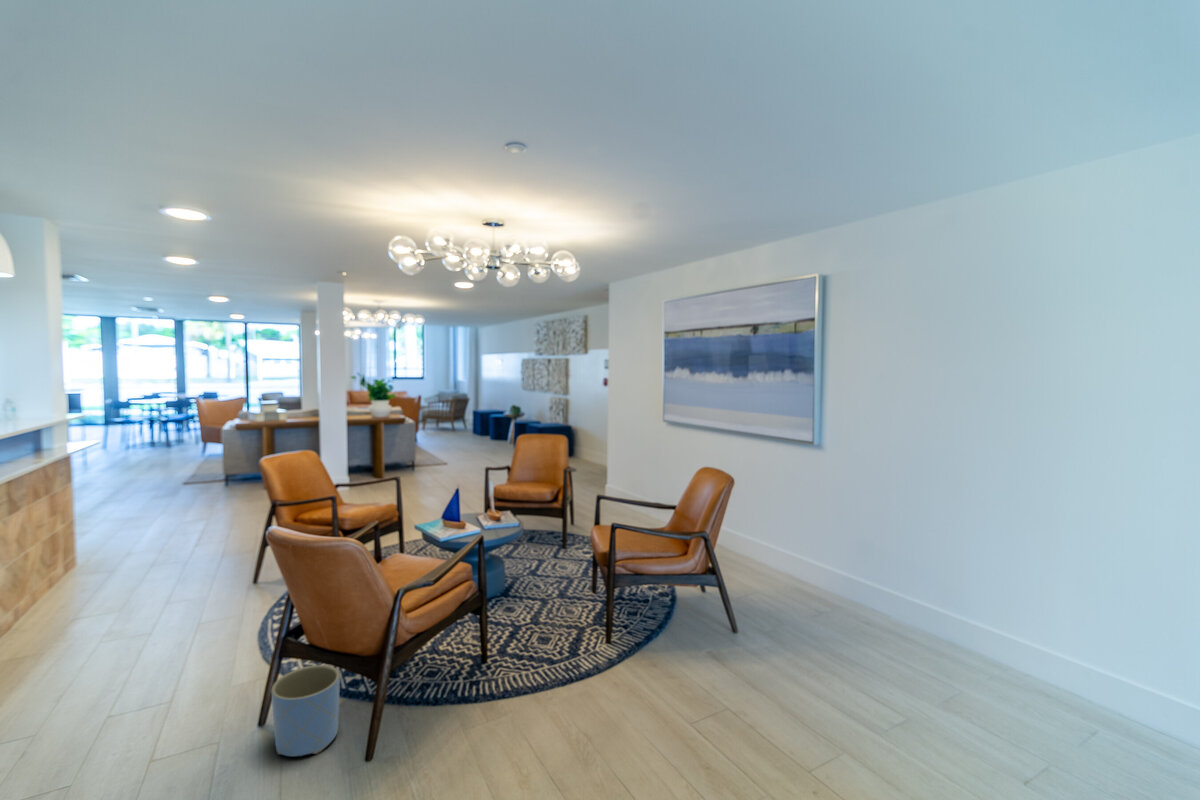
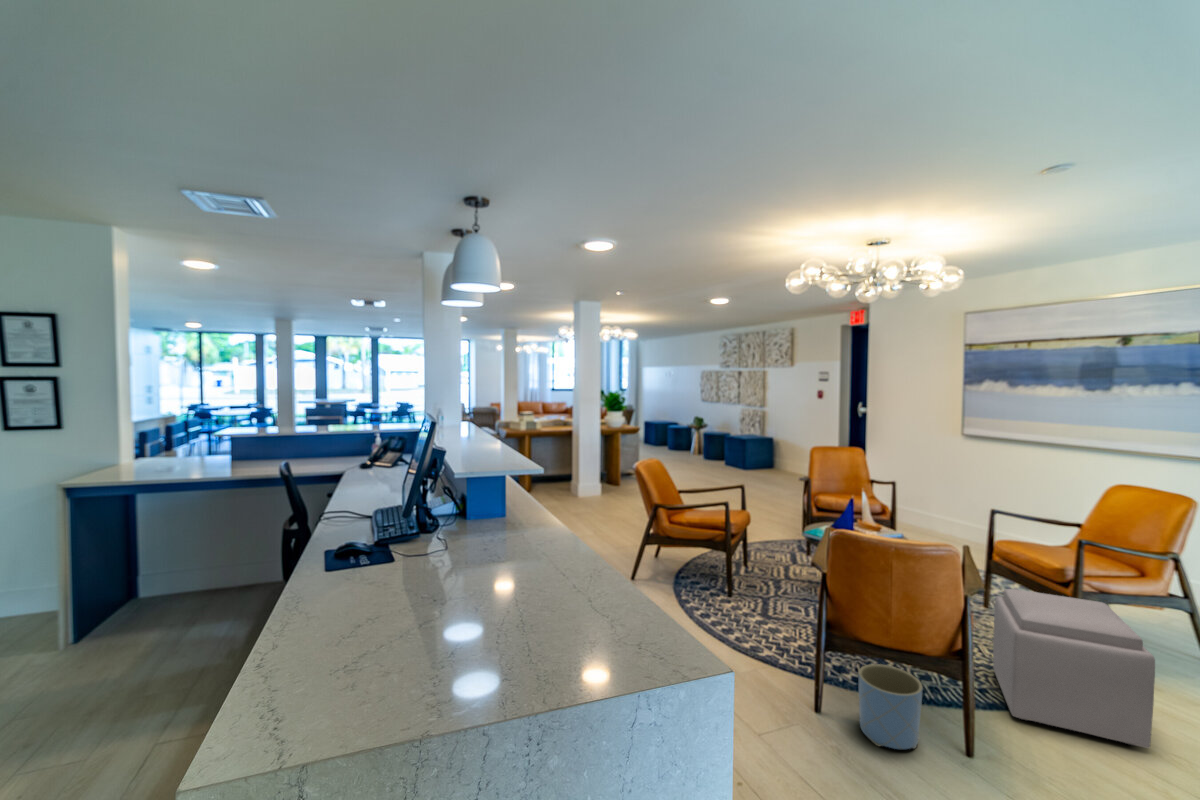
ottoman: none [466,576,599,730] -> present [993,589,1155,748]

